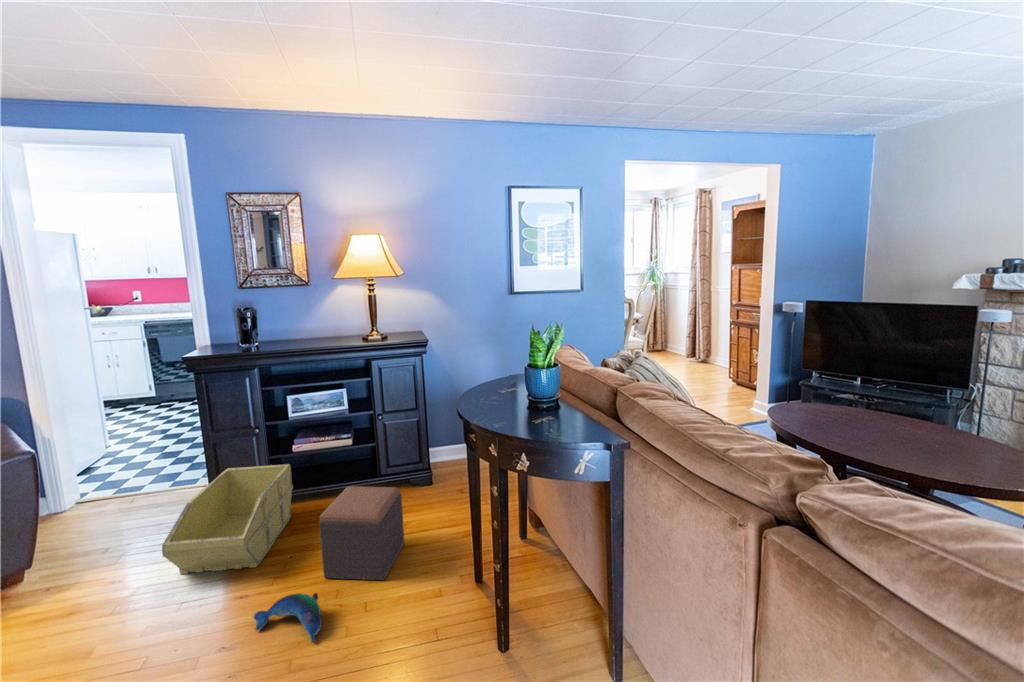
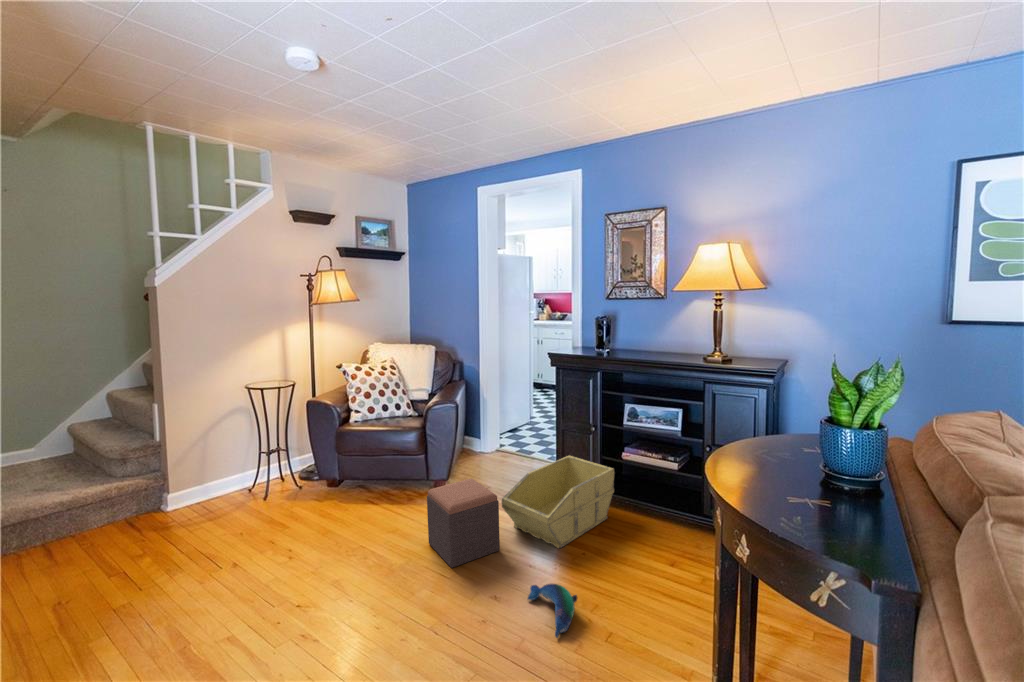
footstool: present [319,486,404,580] -> present [427,479,500,568]

